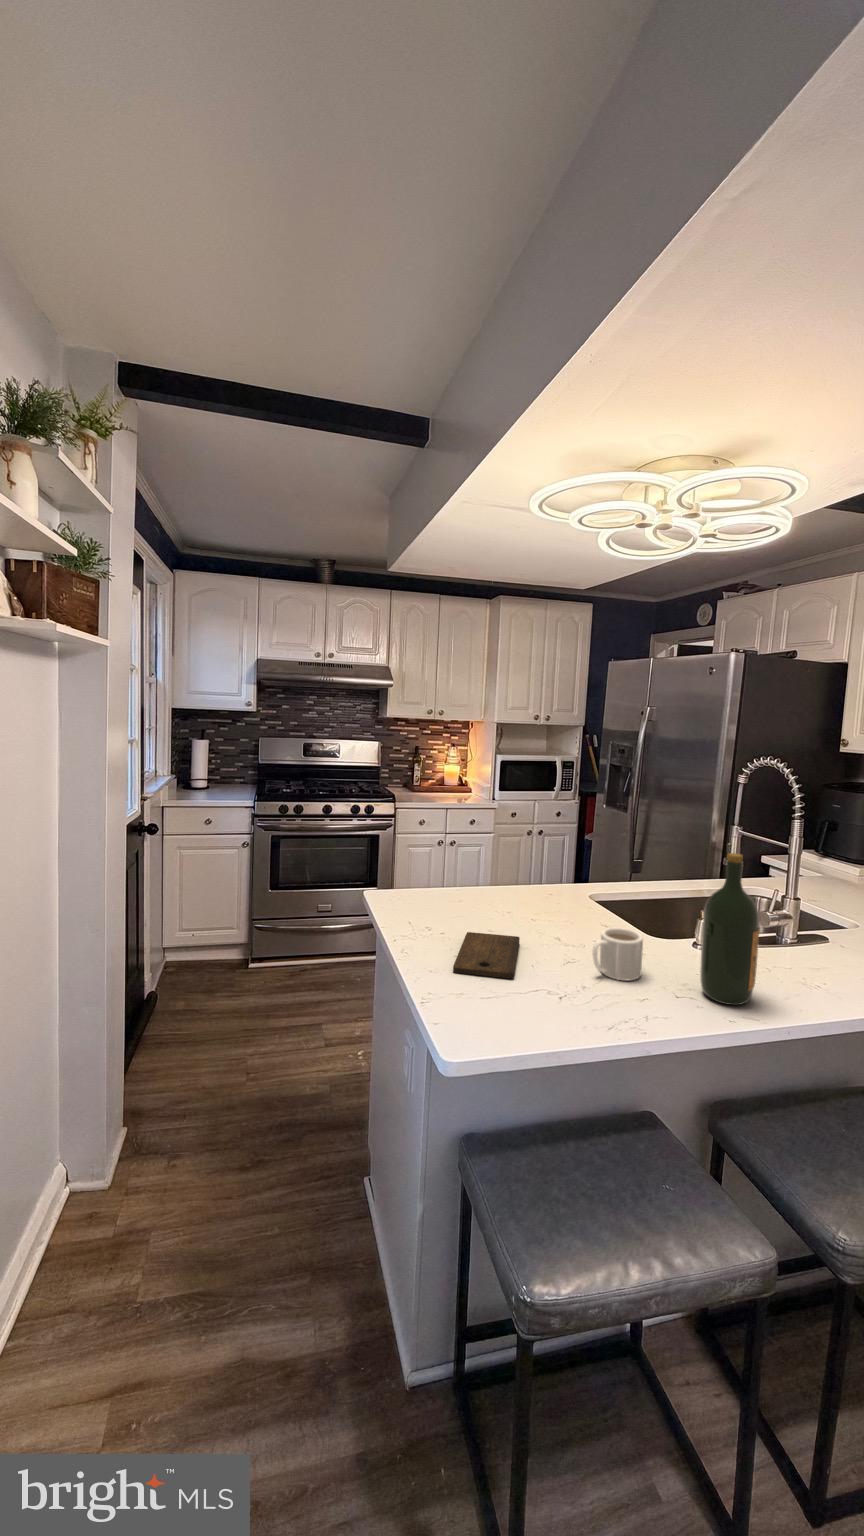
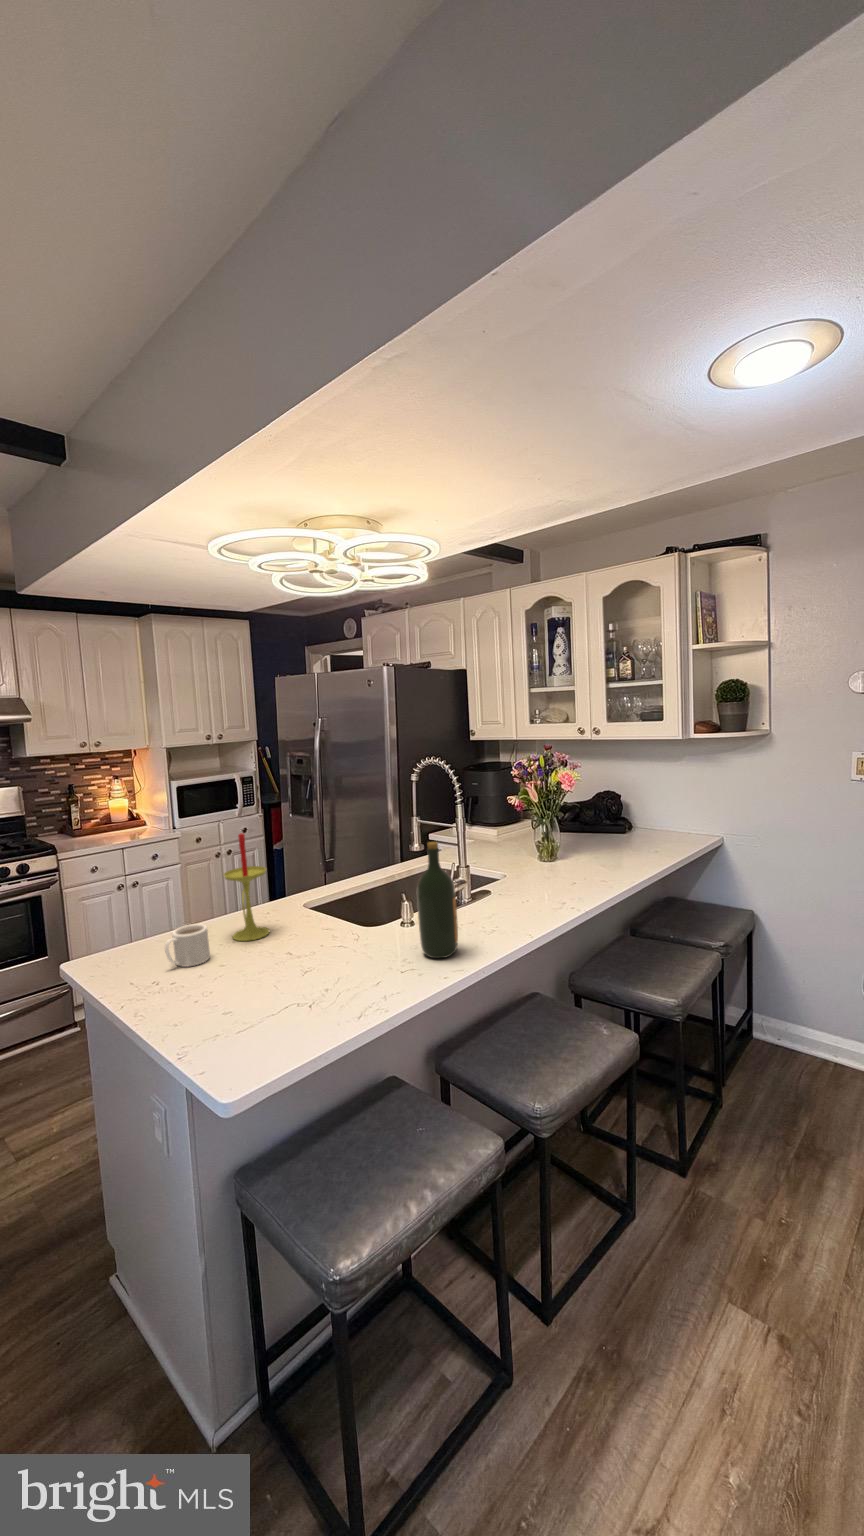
candle: none [497,803,541,919] -> present [224,833,270,941]
mug: present [593,927,643,981] -> present [165,924,210,967]
cutting board: present [453,932,520,978] -> none [214,955,275,1004]

